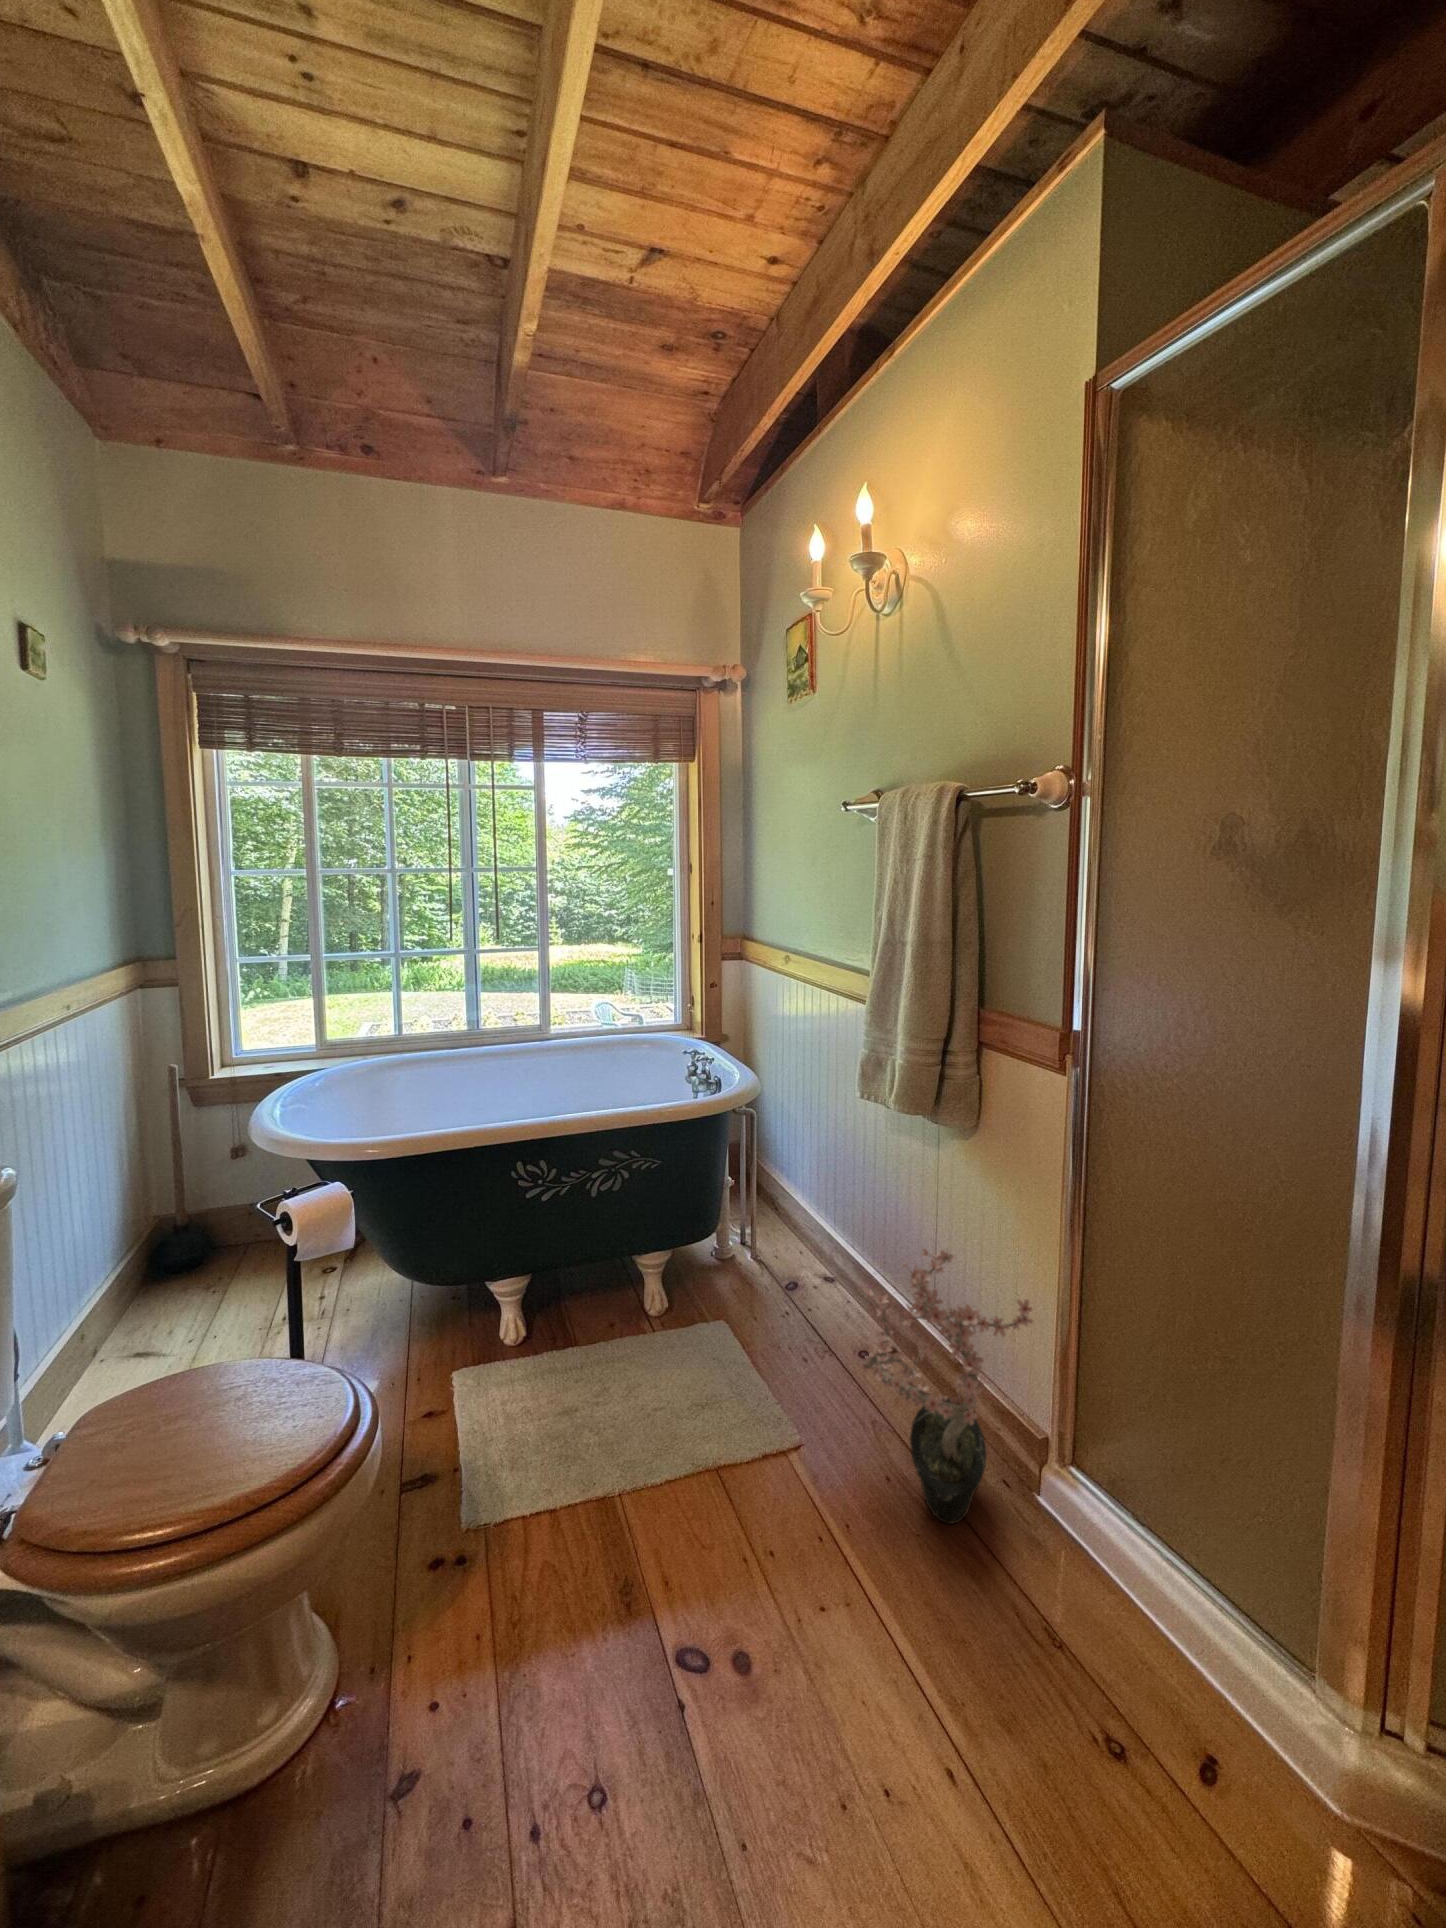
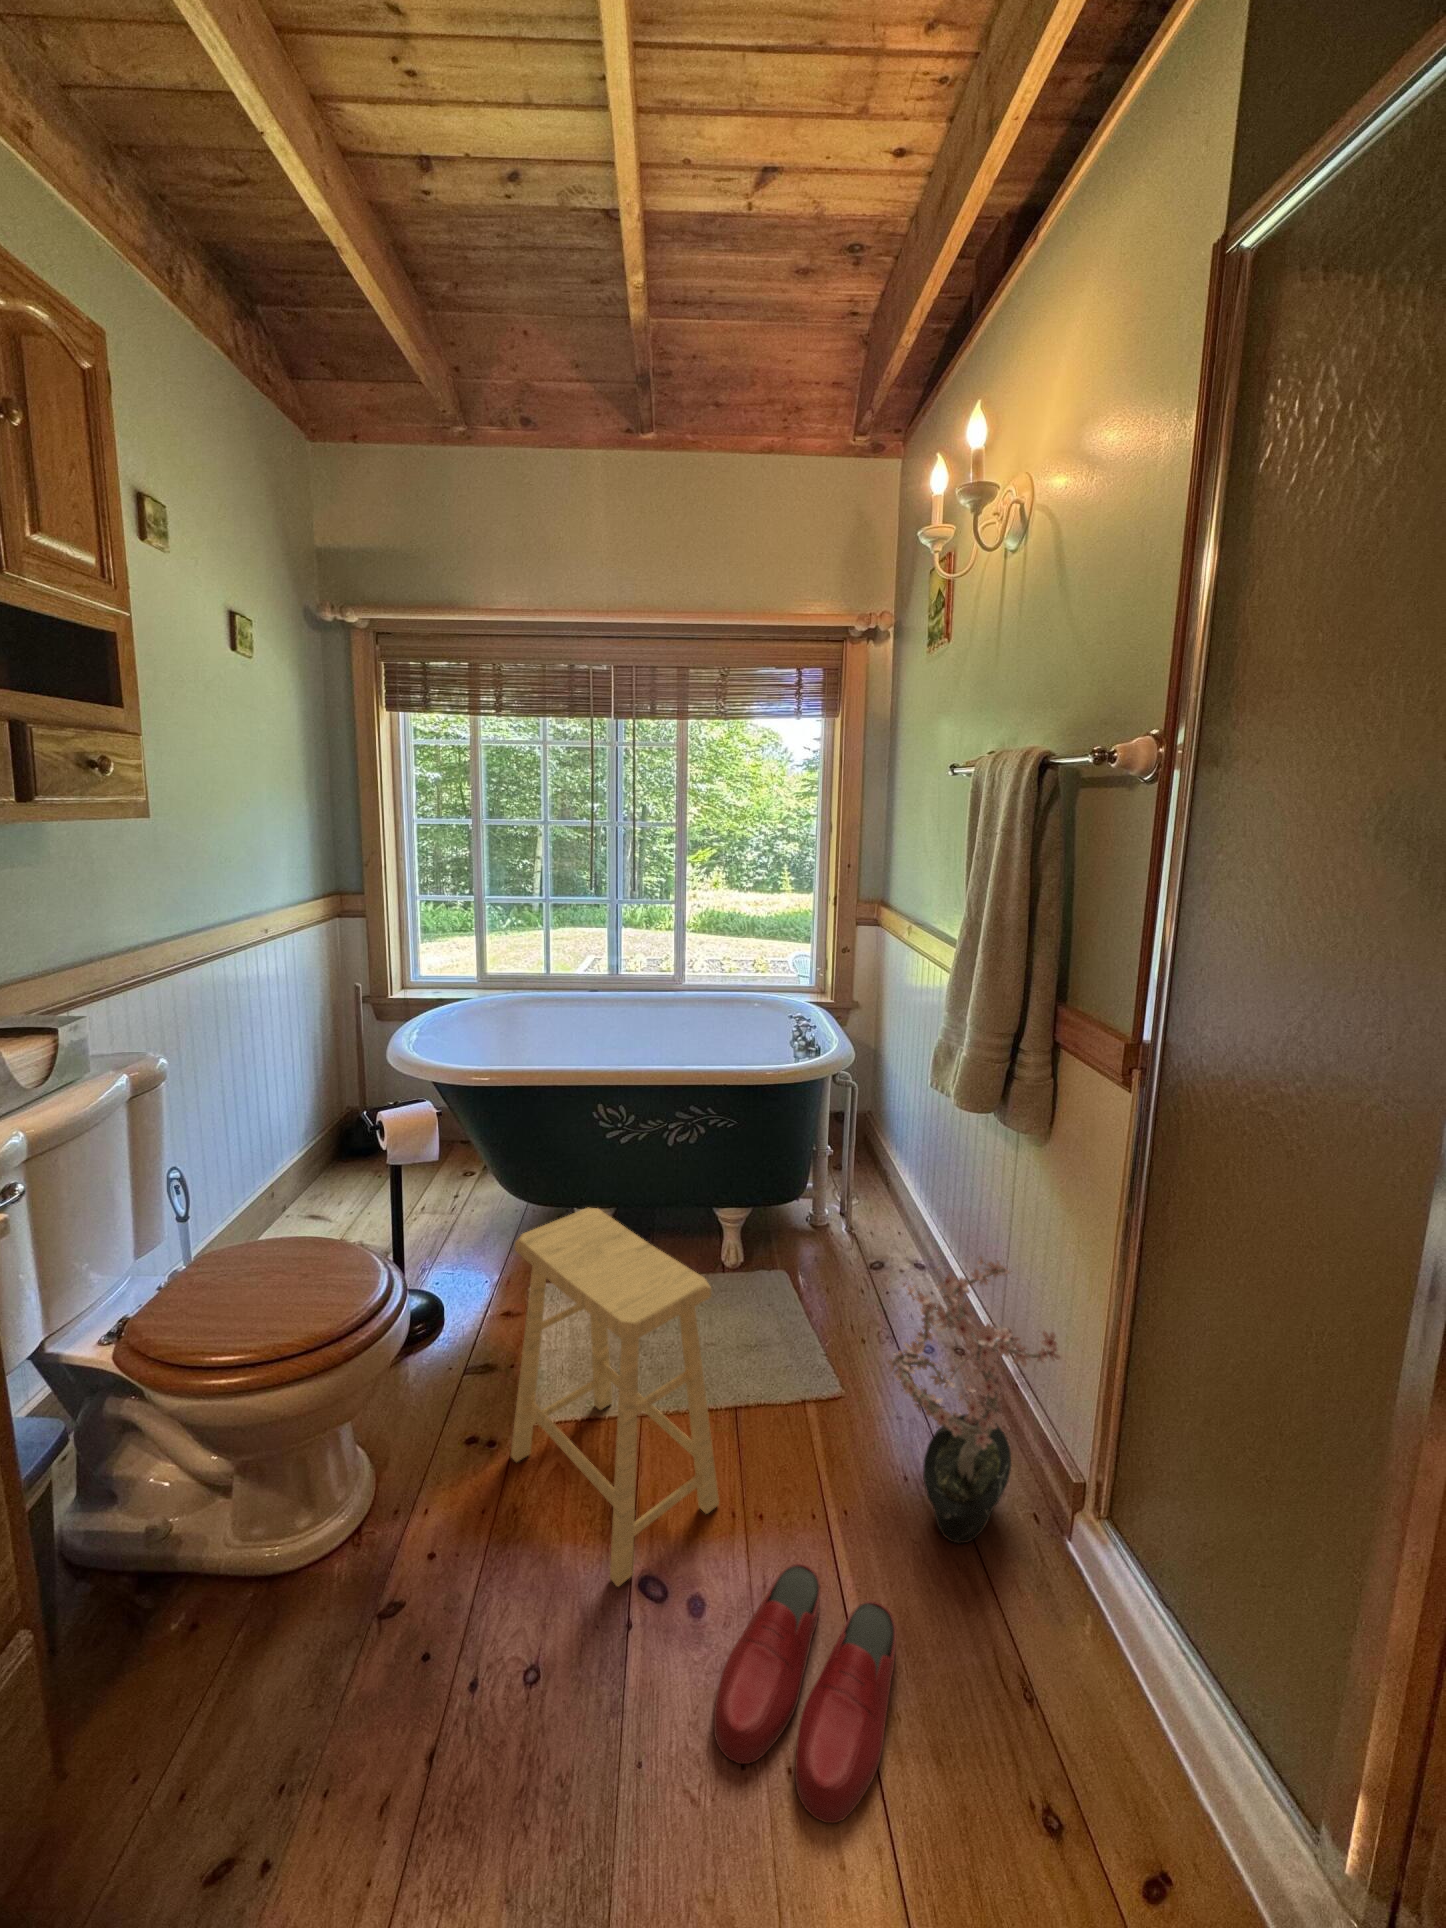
footstool: none [489,1266,729,1671] -> present [510,1207,719,1586]
slippers: none [795,1585,964,1831] -> present [714,1564,896,1823]

